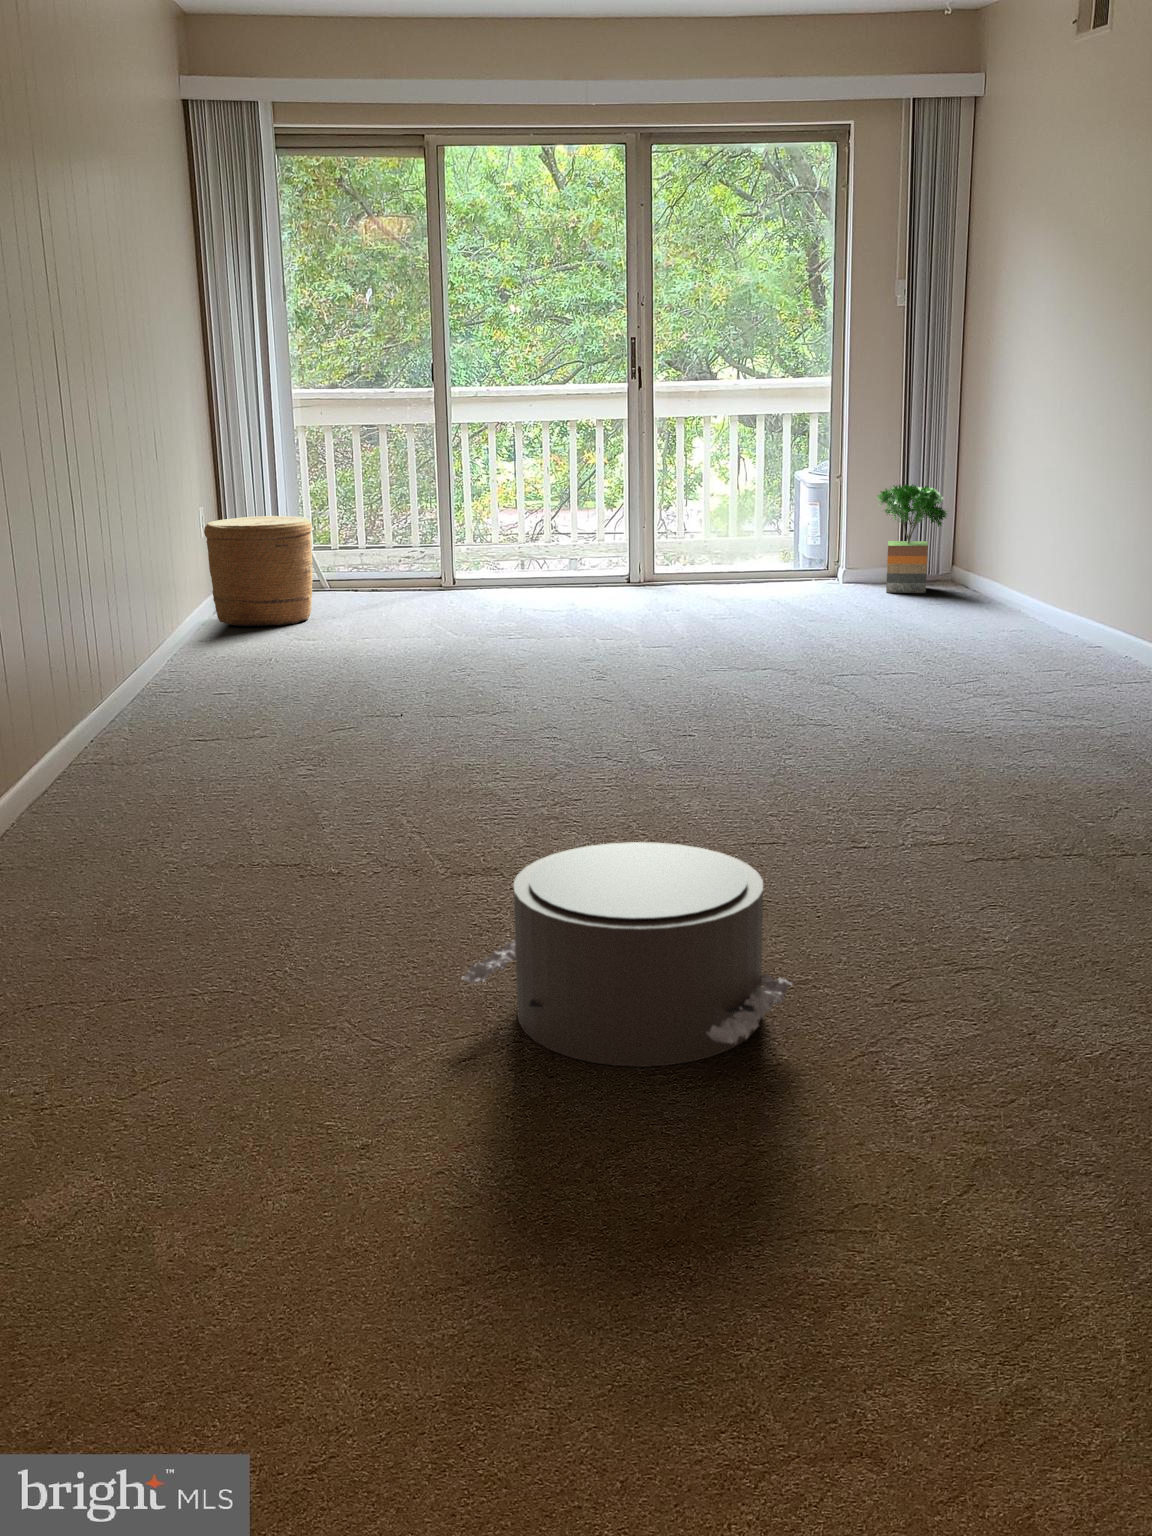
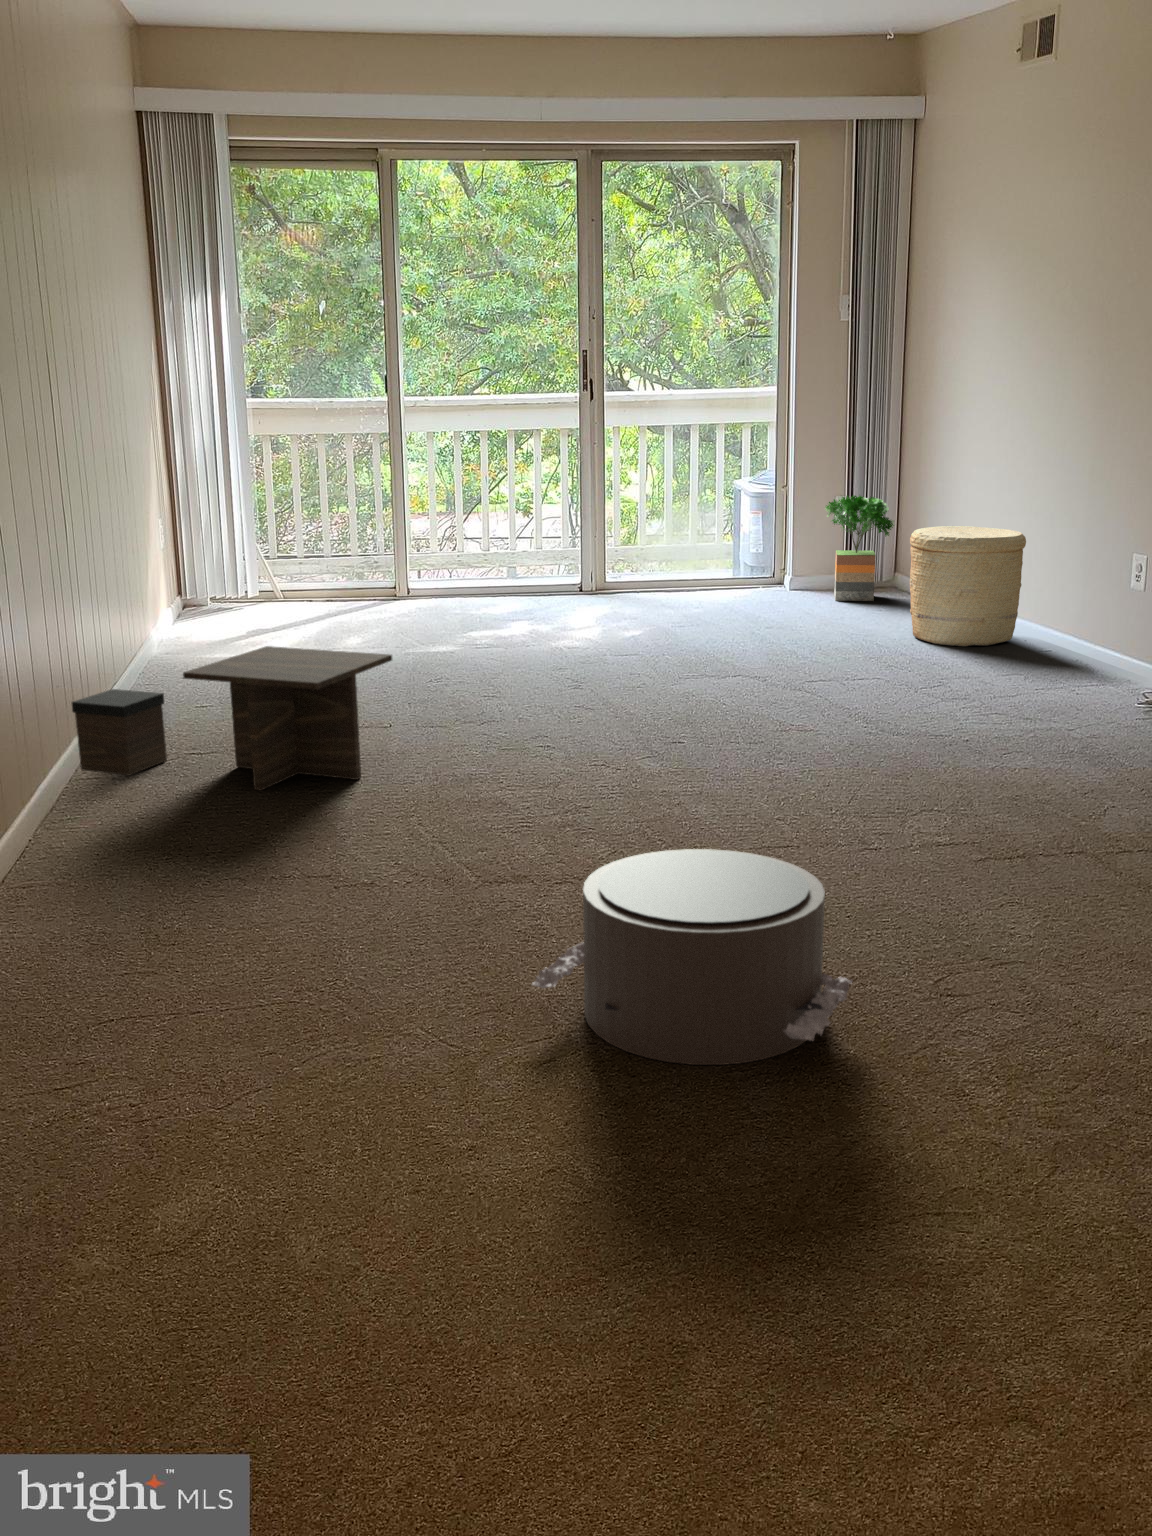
woven basket: present [204,516,313,626] -> present [910,526,1026,646]
coffee table: none [76,633,393,778] -> present [72,646,392,790]

